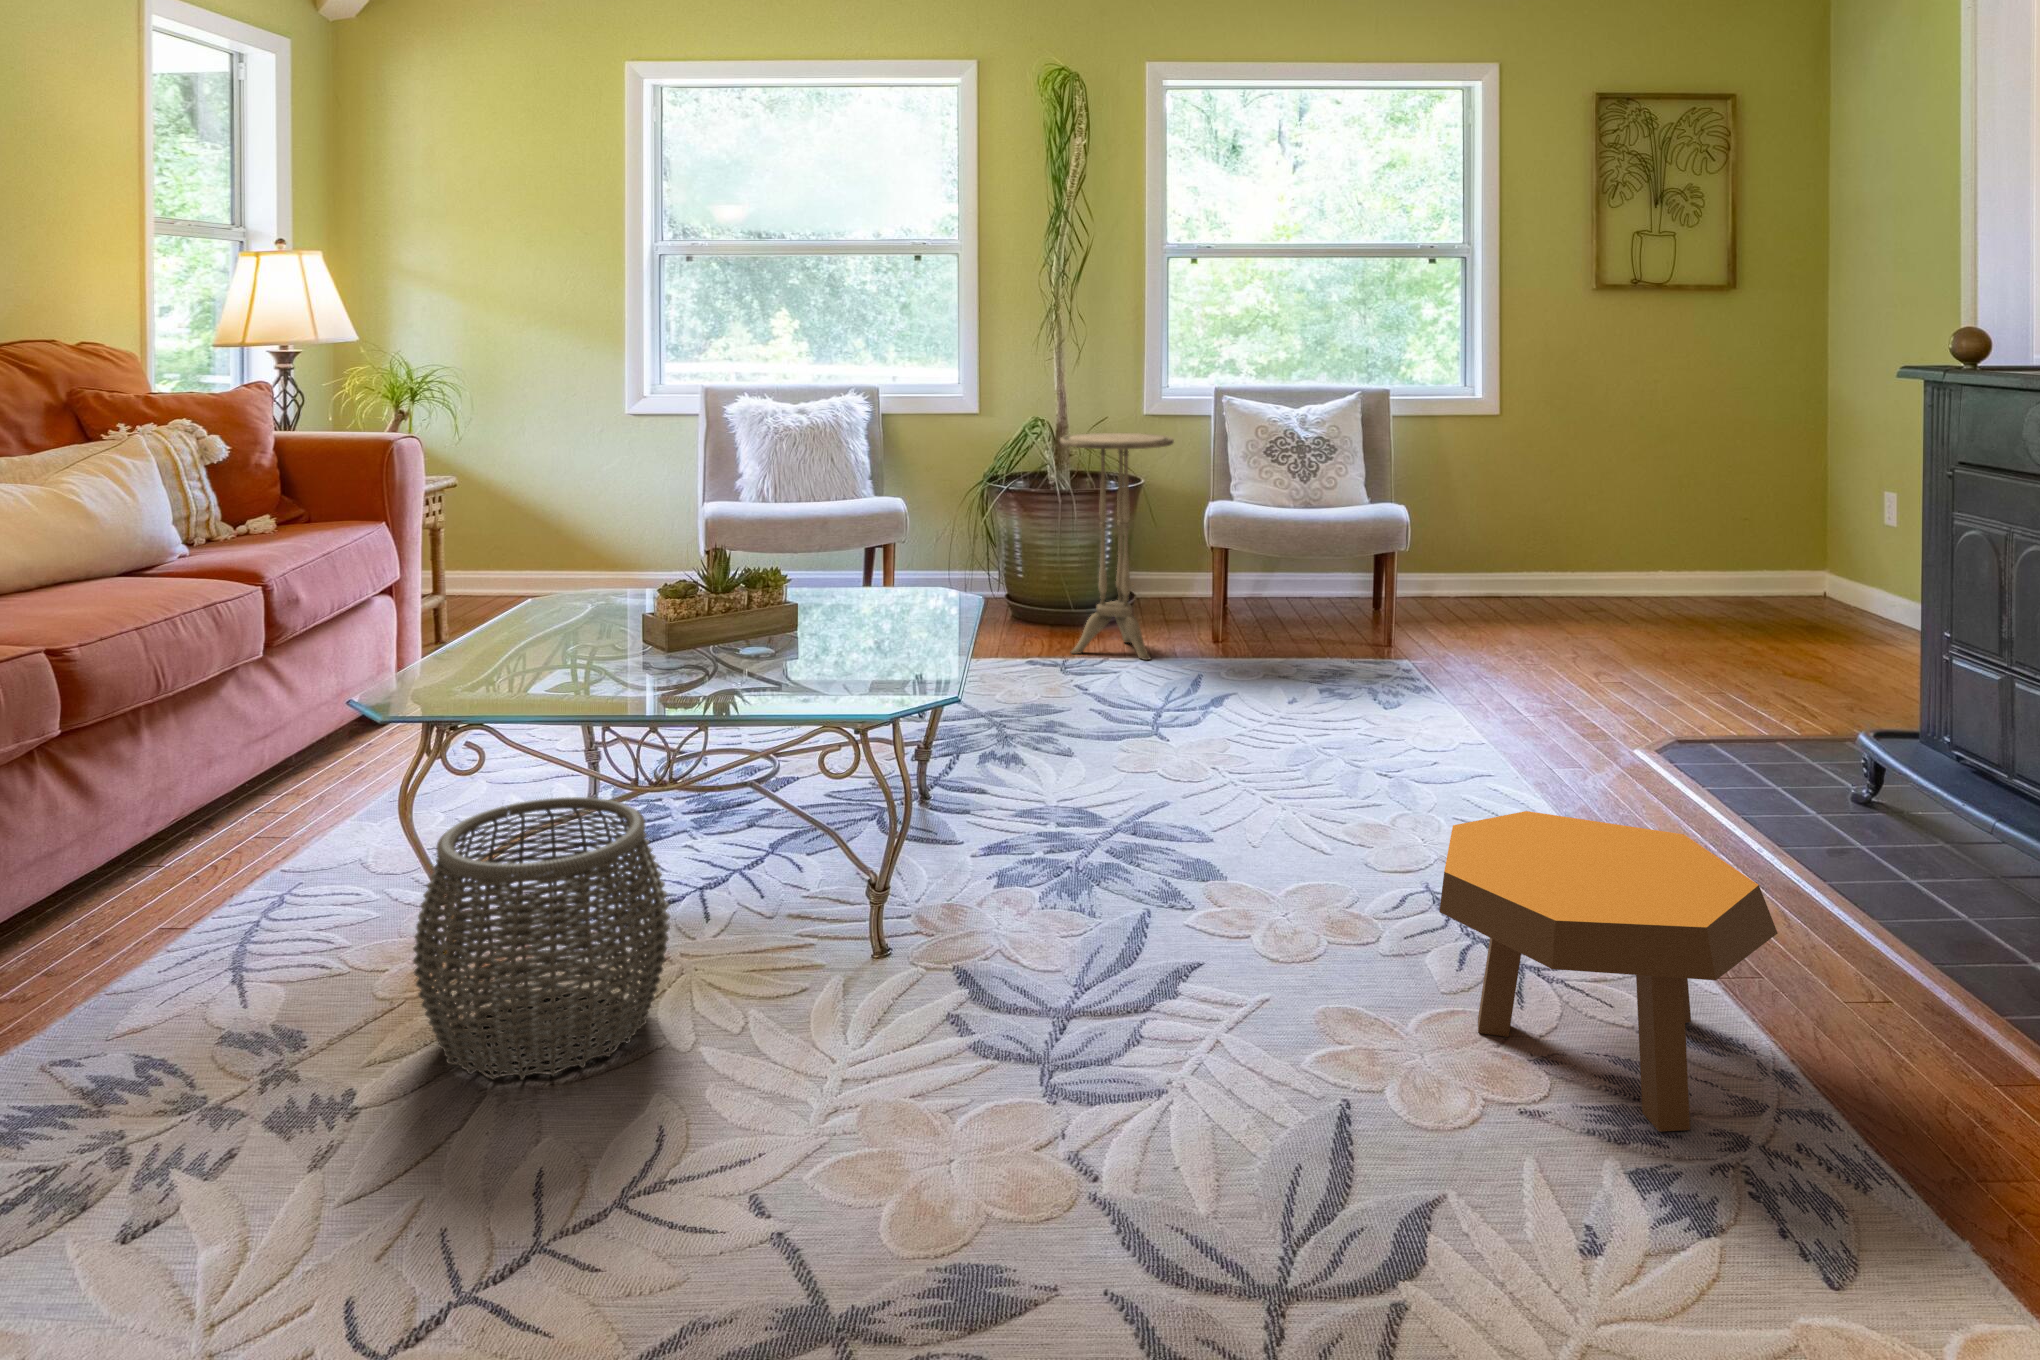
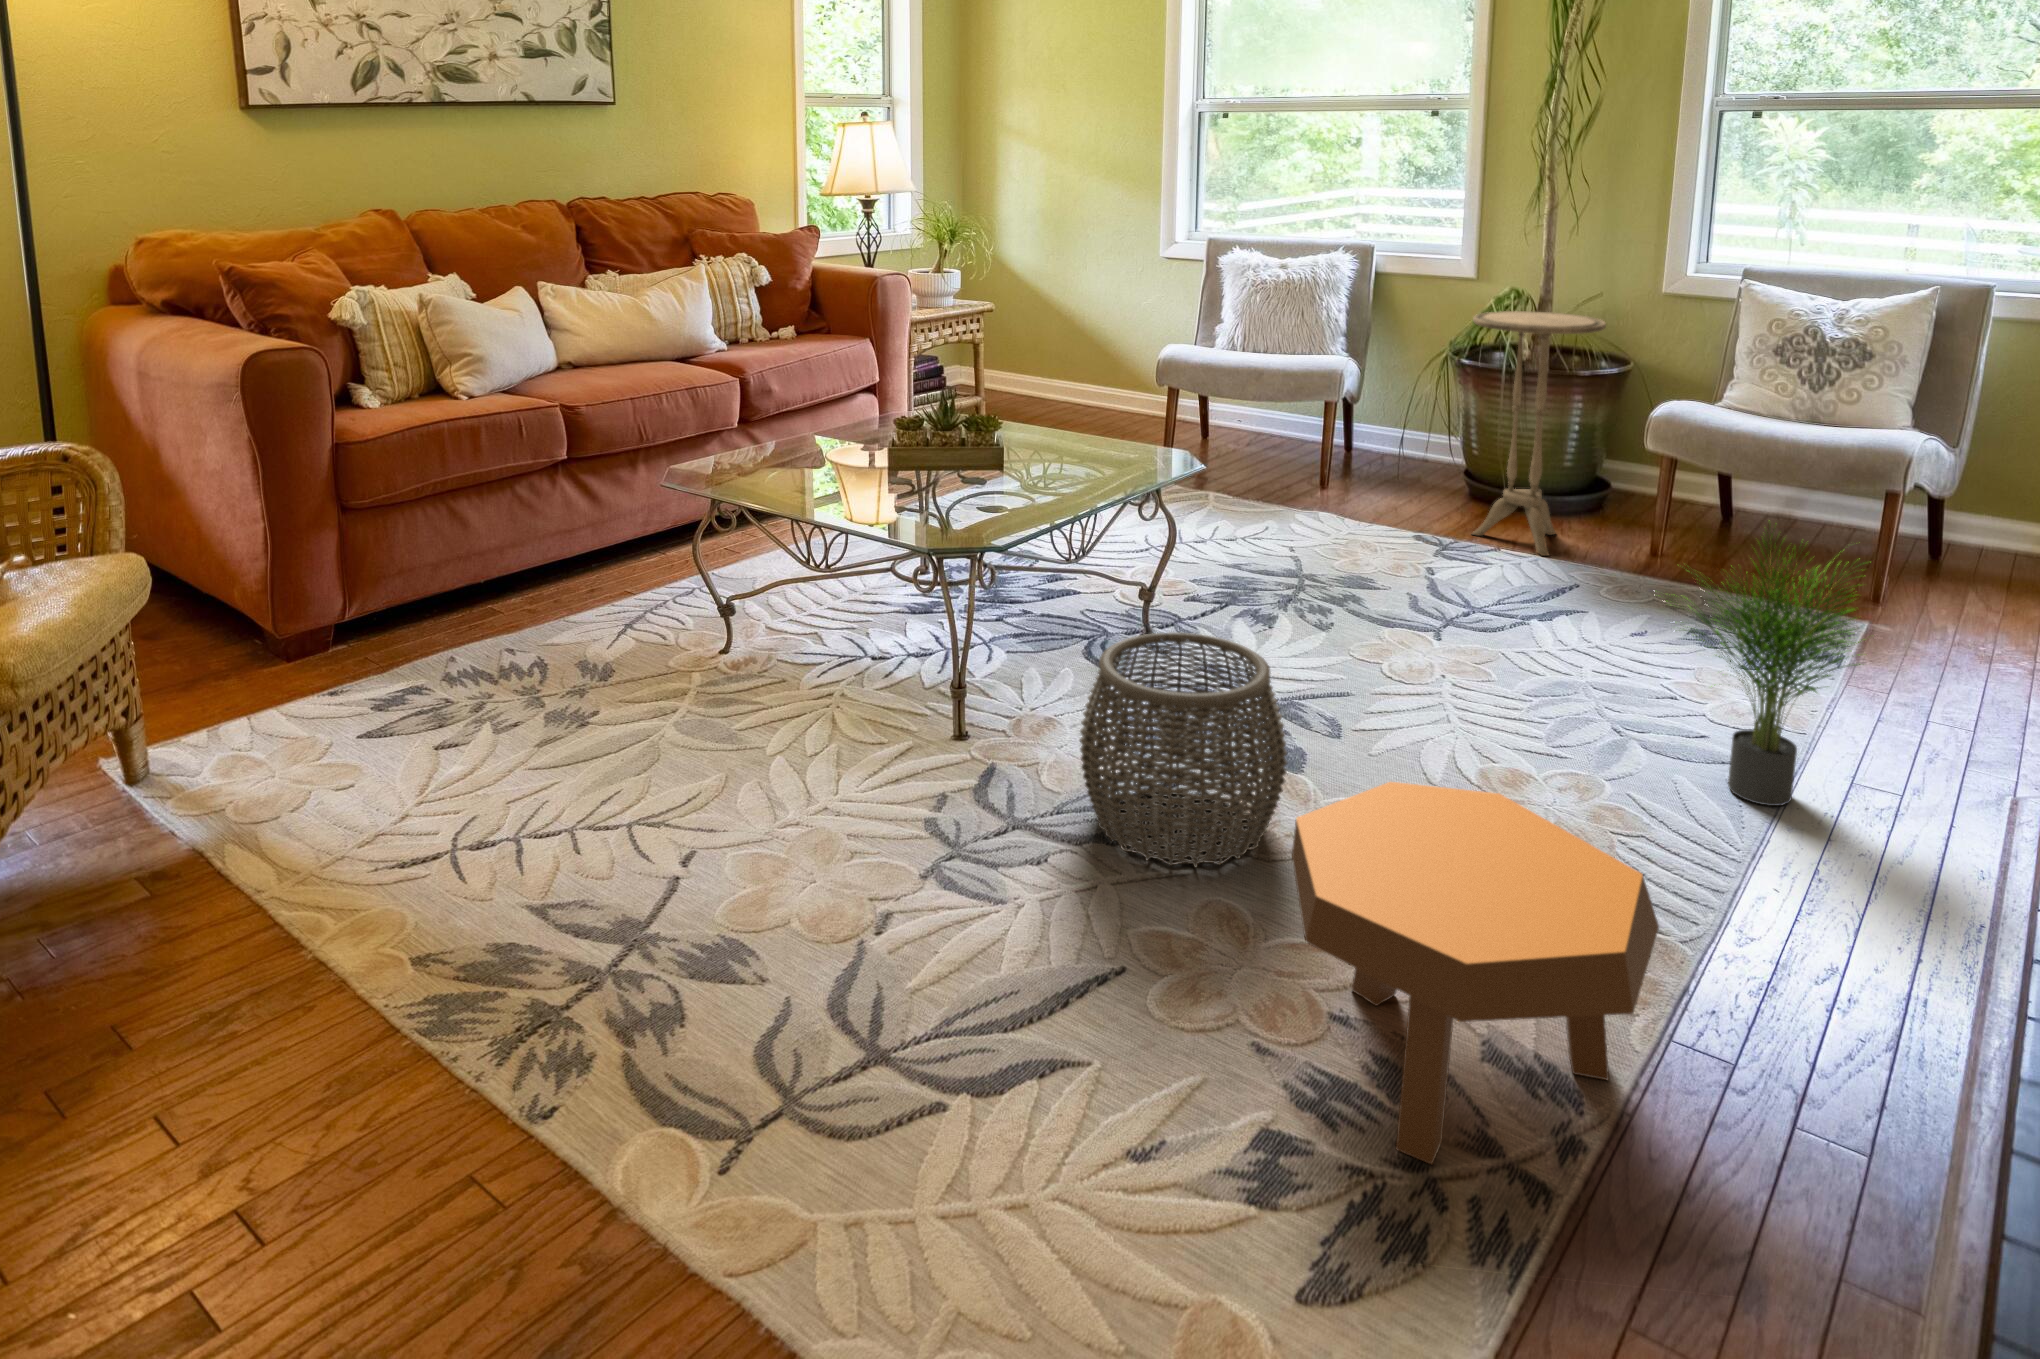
potted plant: none [1405,566,1583,805] -> present [1677,523,1864,806]
woven basket: present [413,797,670,1080] -> present [1080,632,1287,867]

